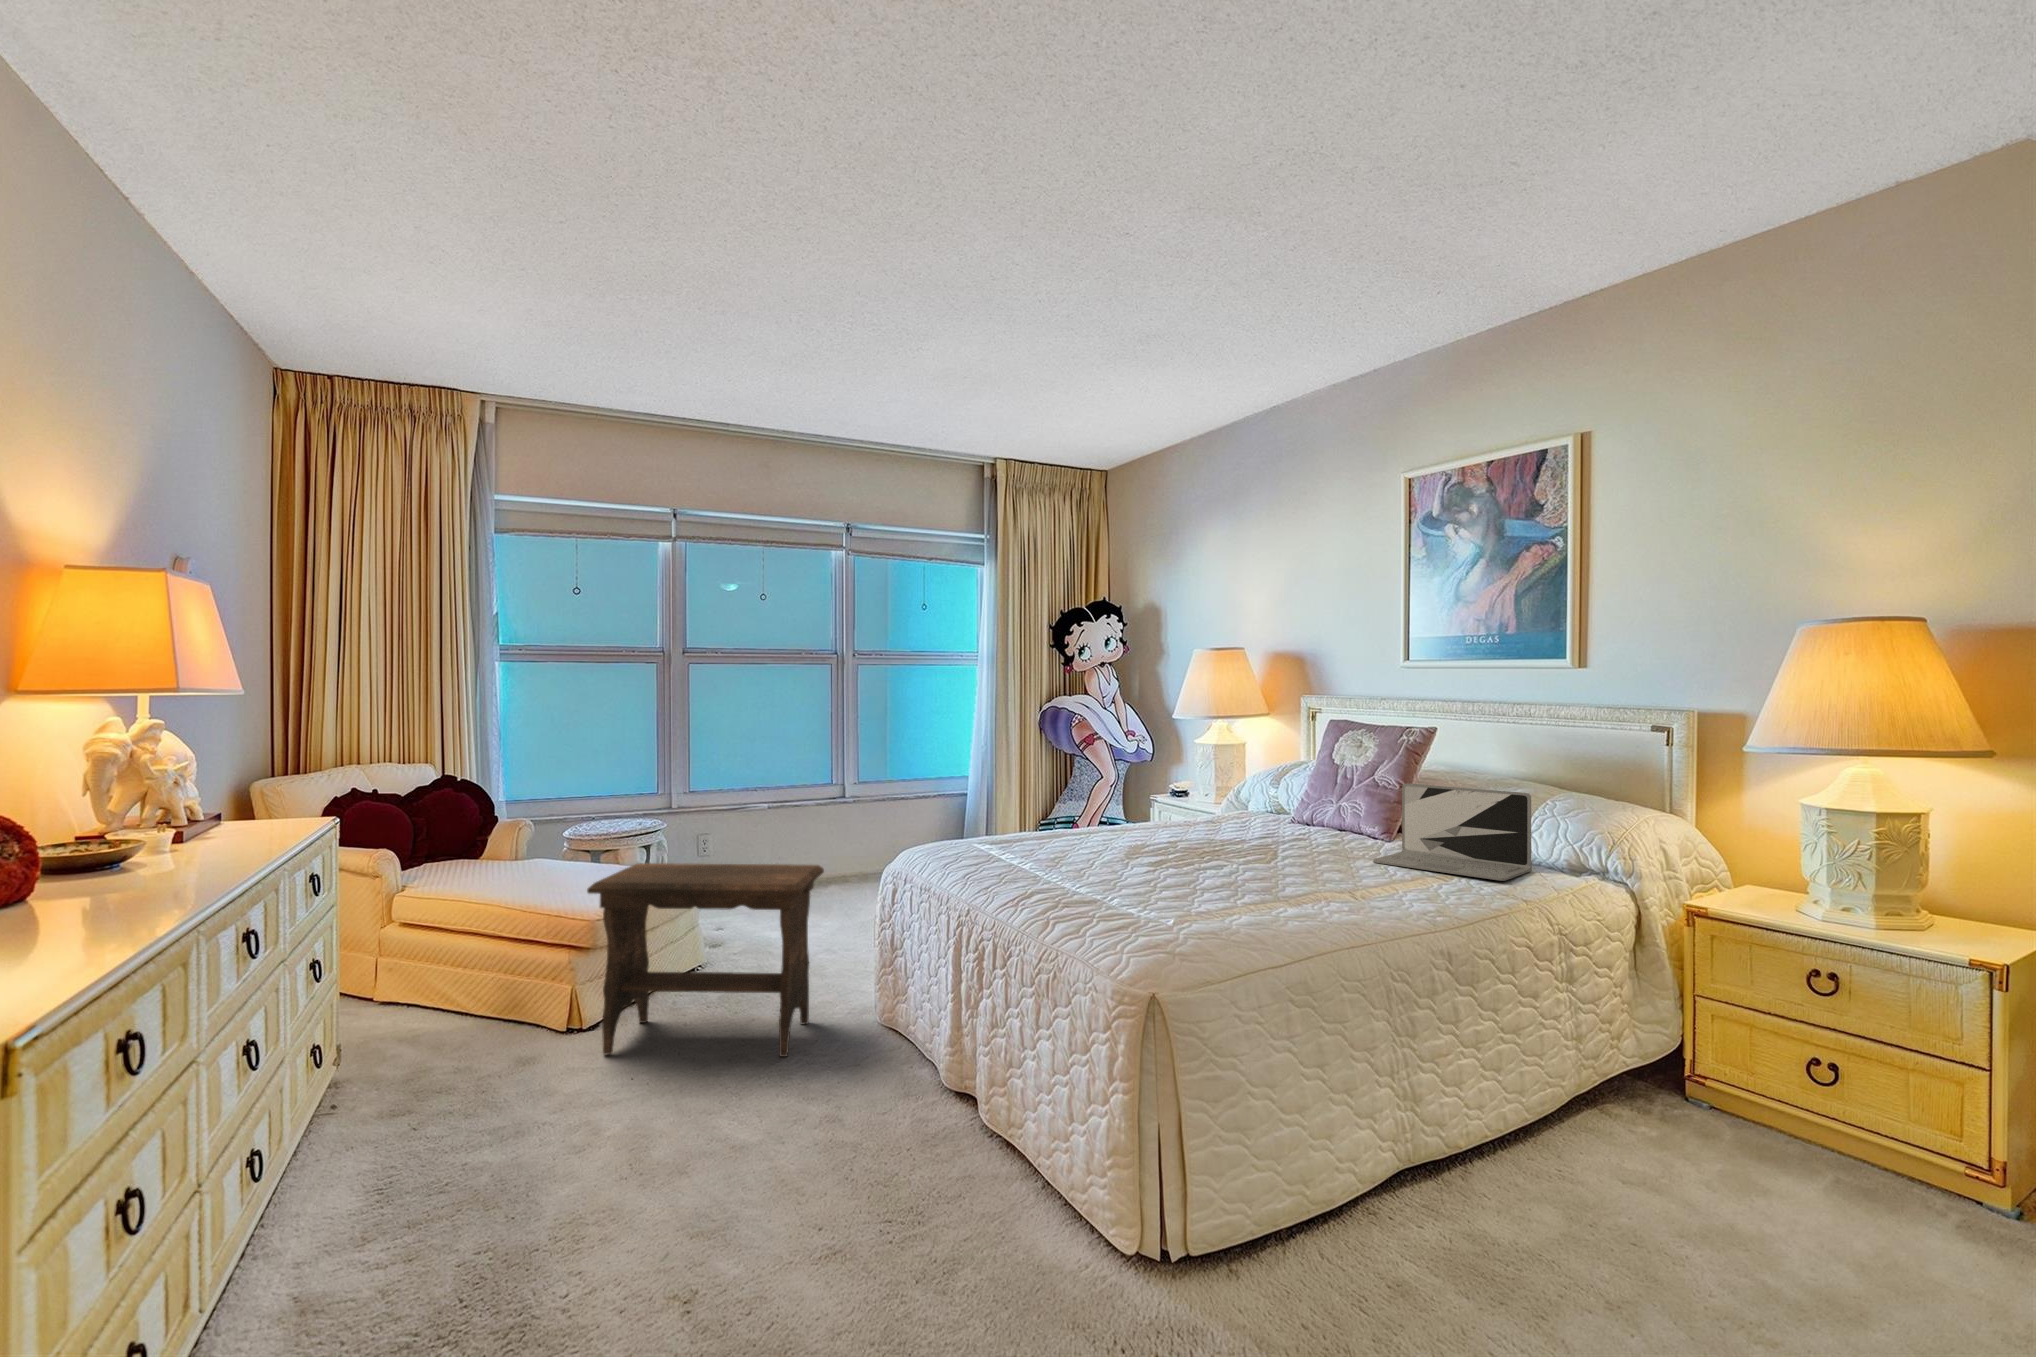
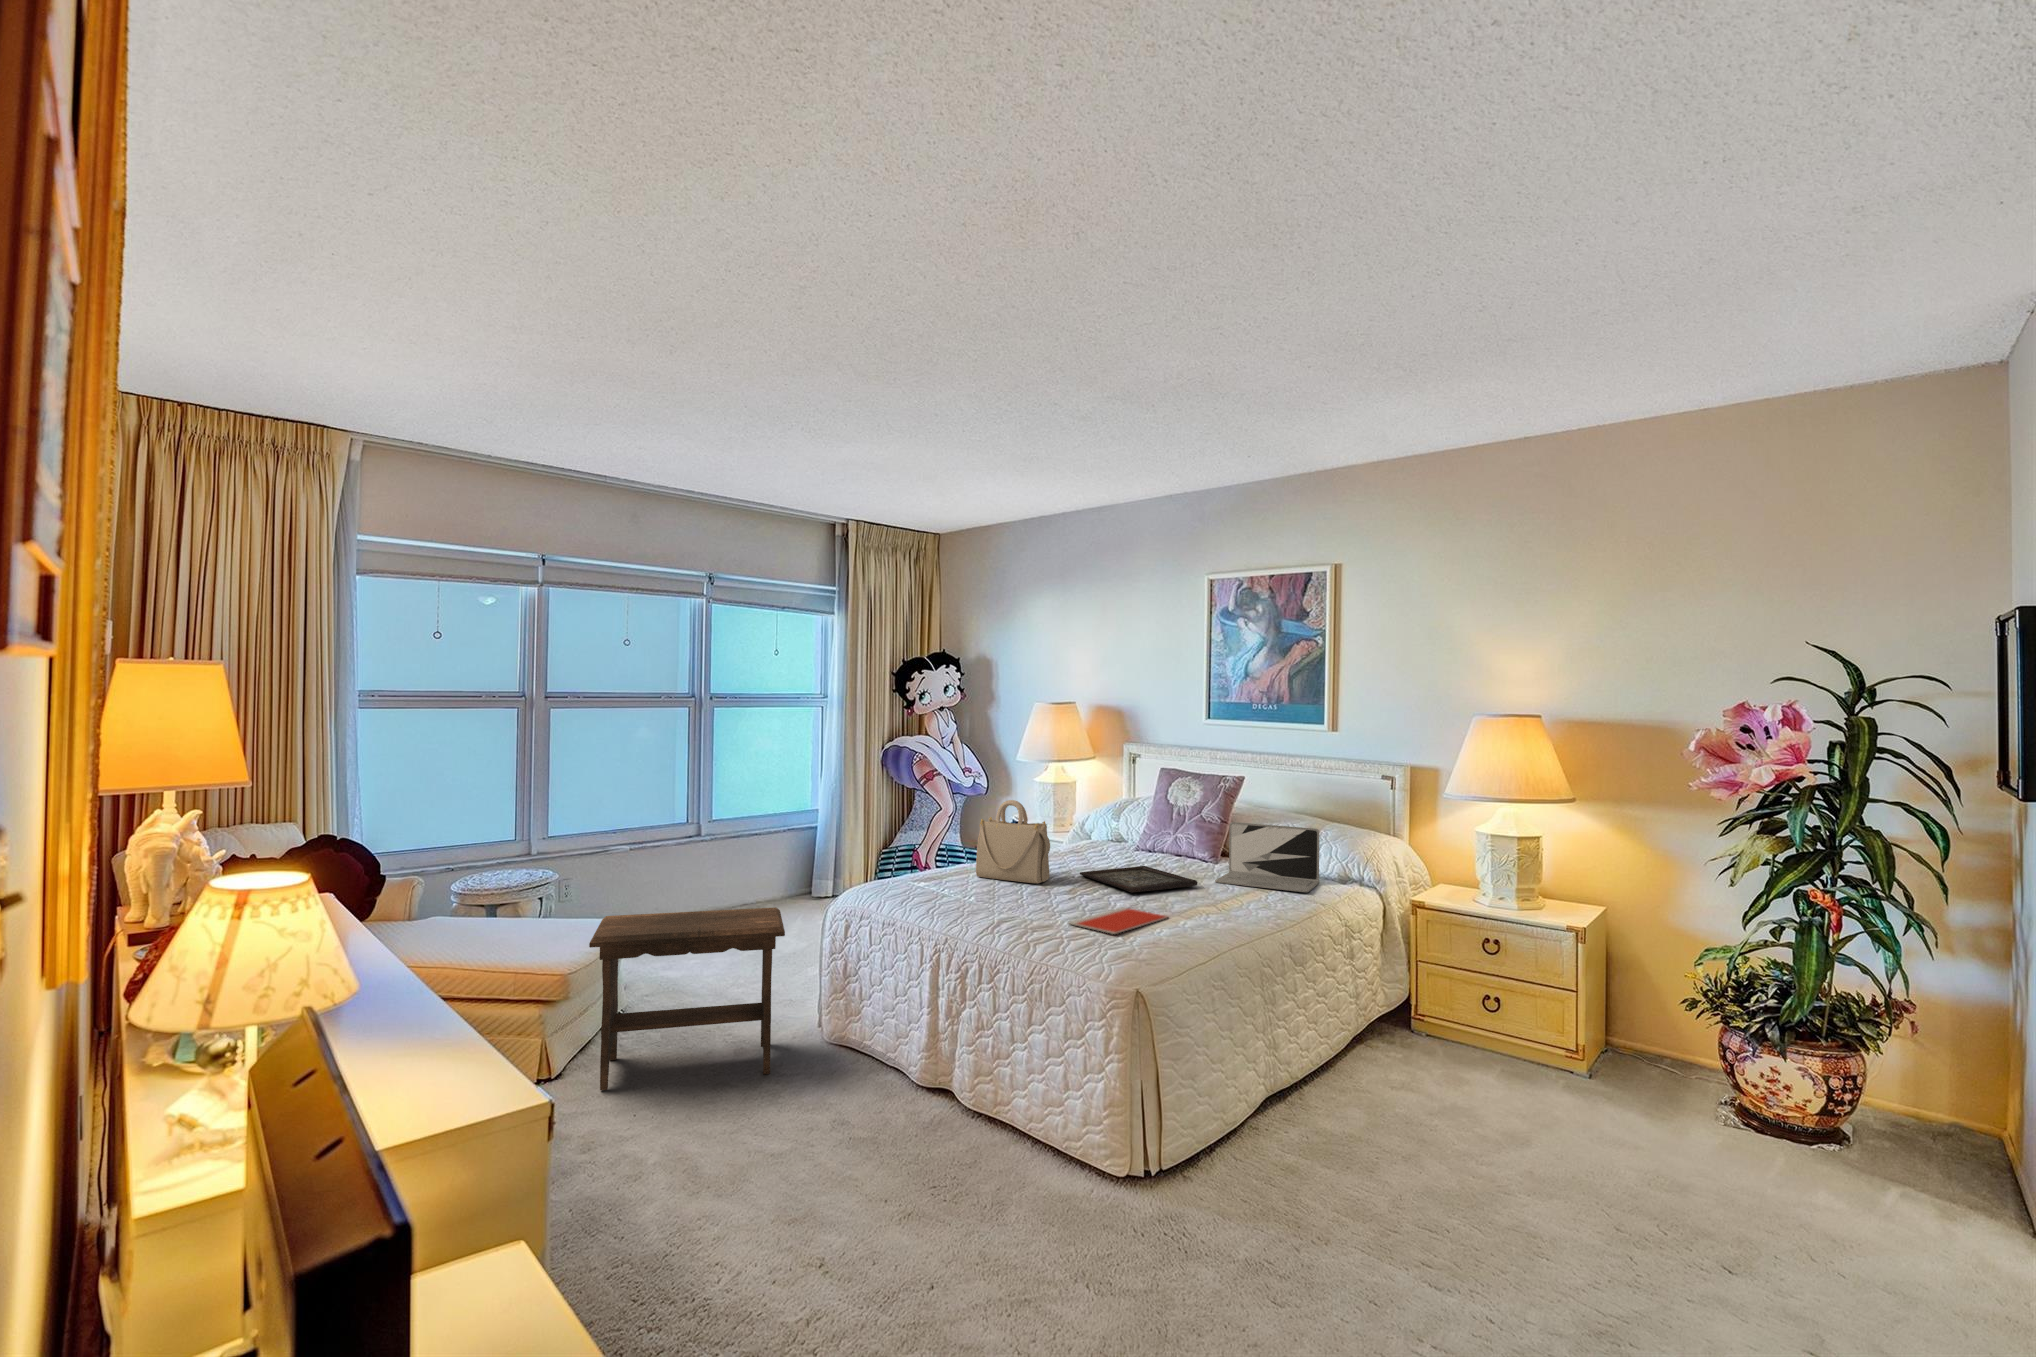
handbag: none [1057,747,1147,851] -> present [976,800,1050,883]
tray: none [1190,839,1341,868] -> present [1080,866,1198,893]
notebook: none [1120,884,1269,916] -> present [1069,907,1168,934]

